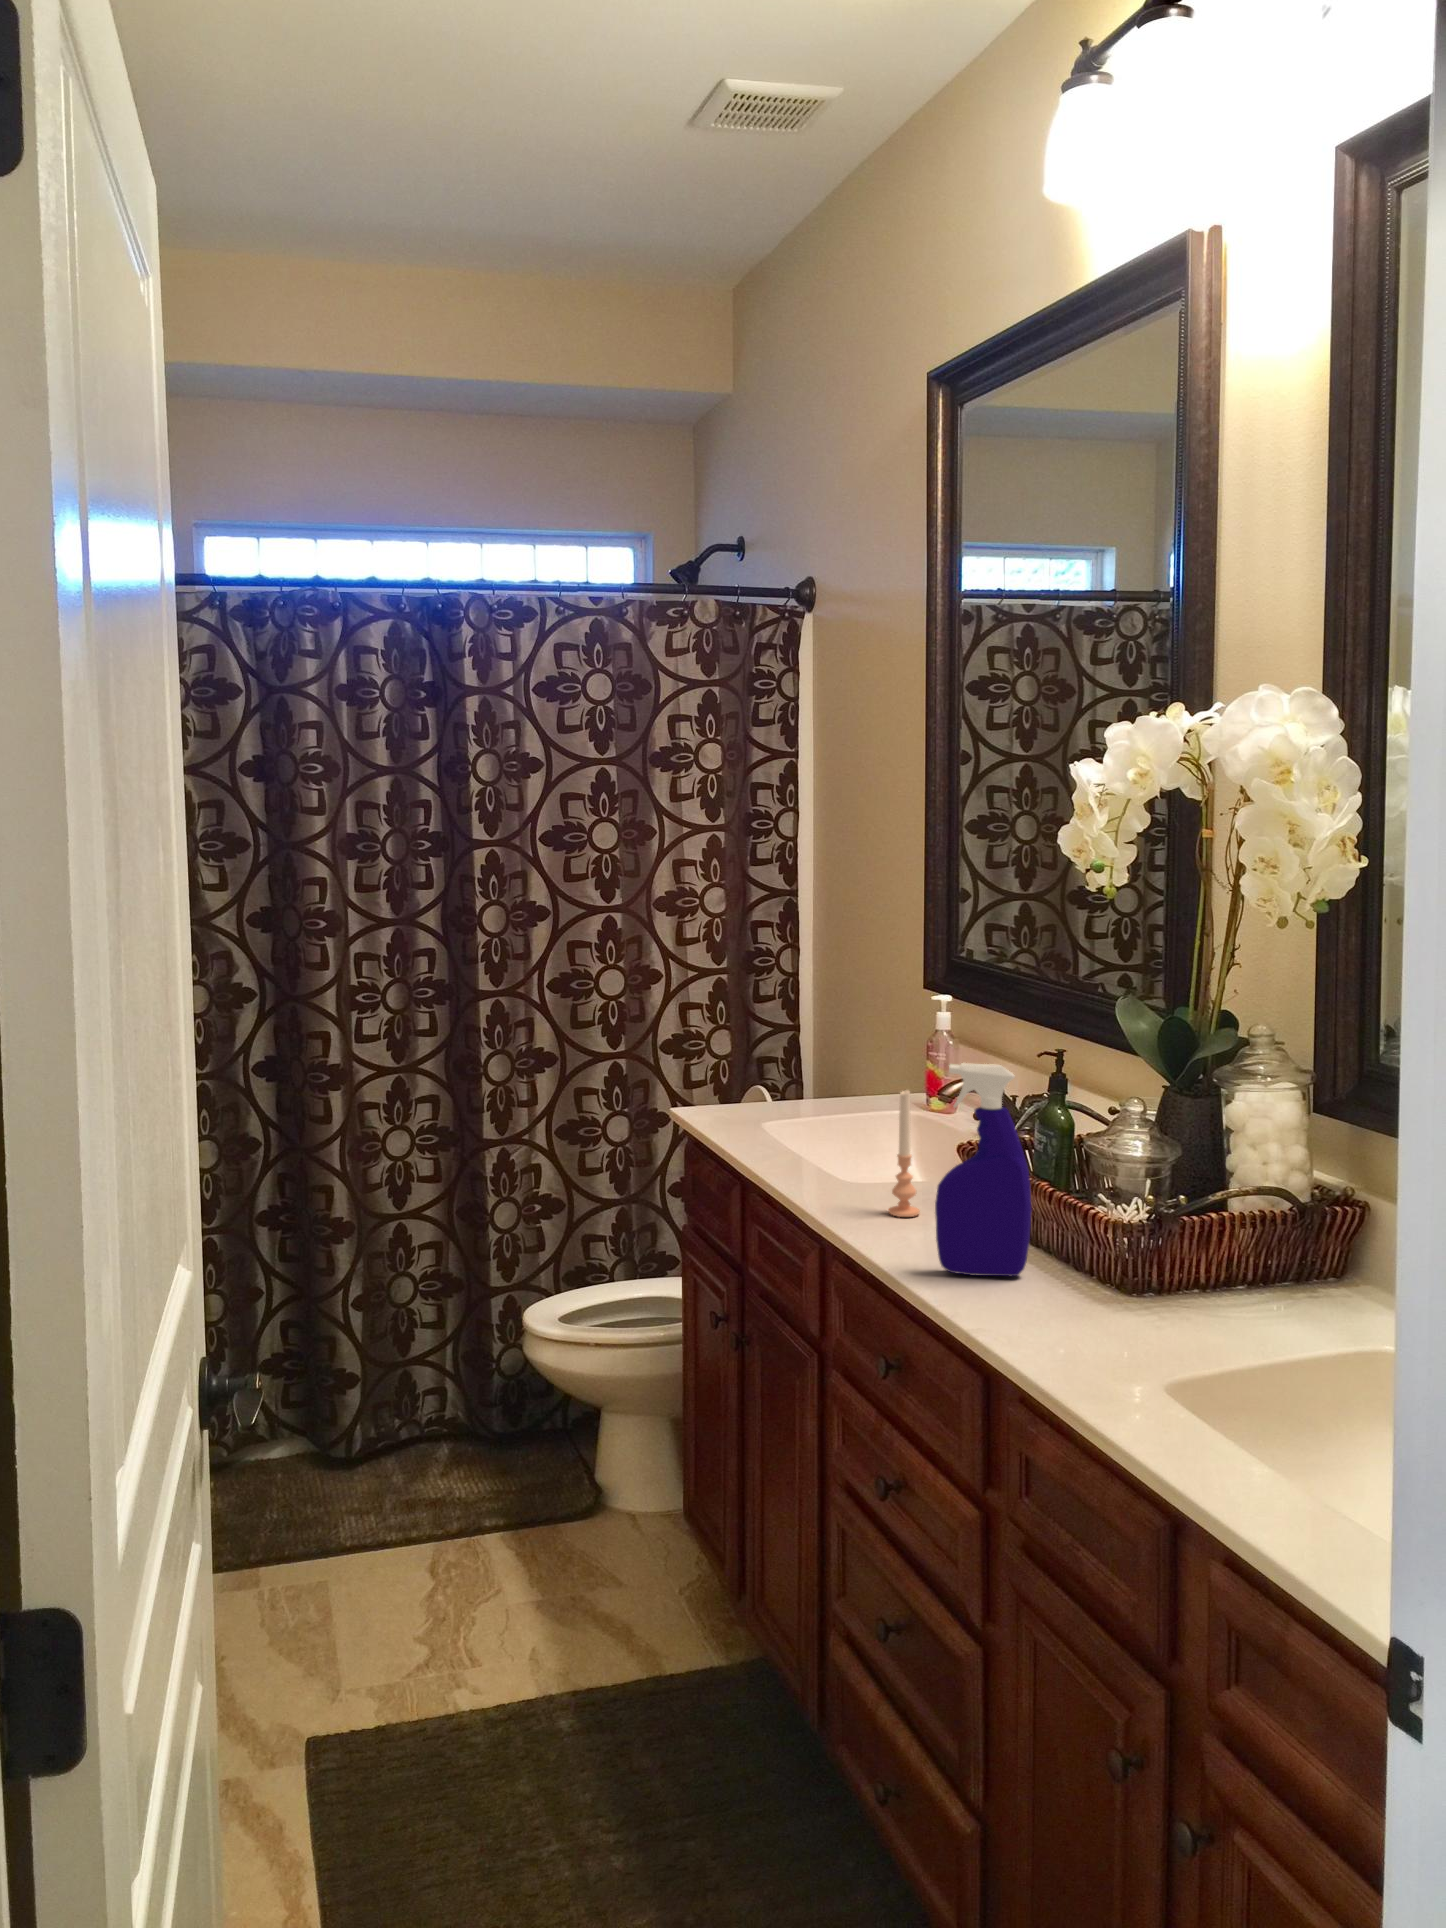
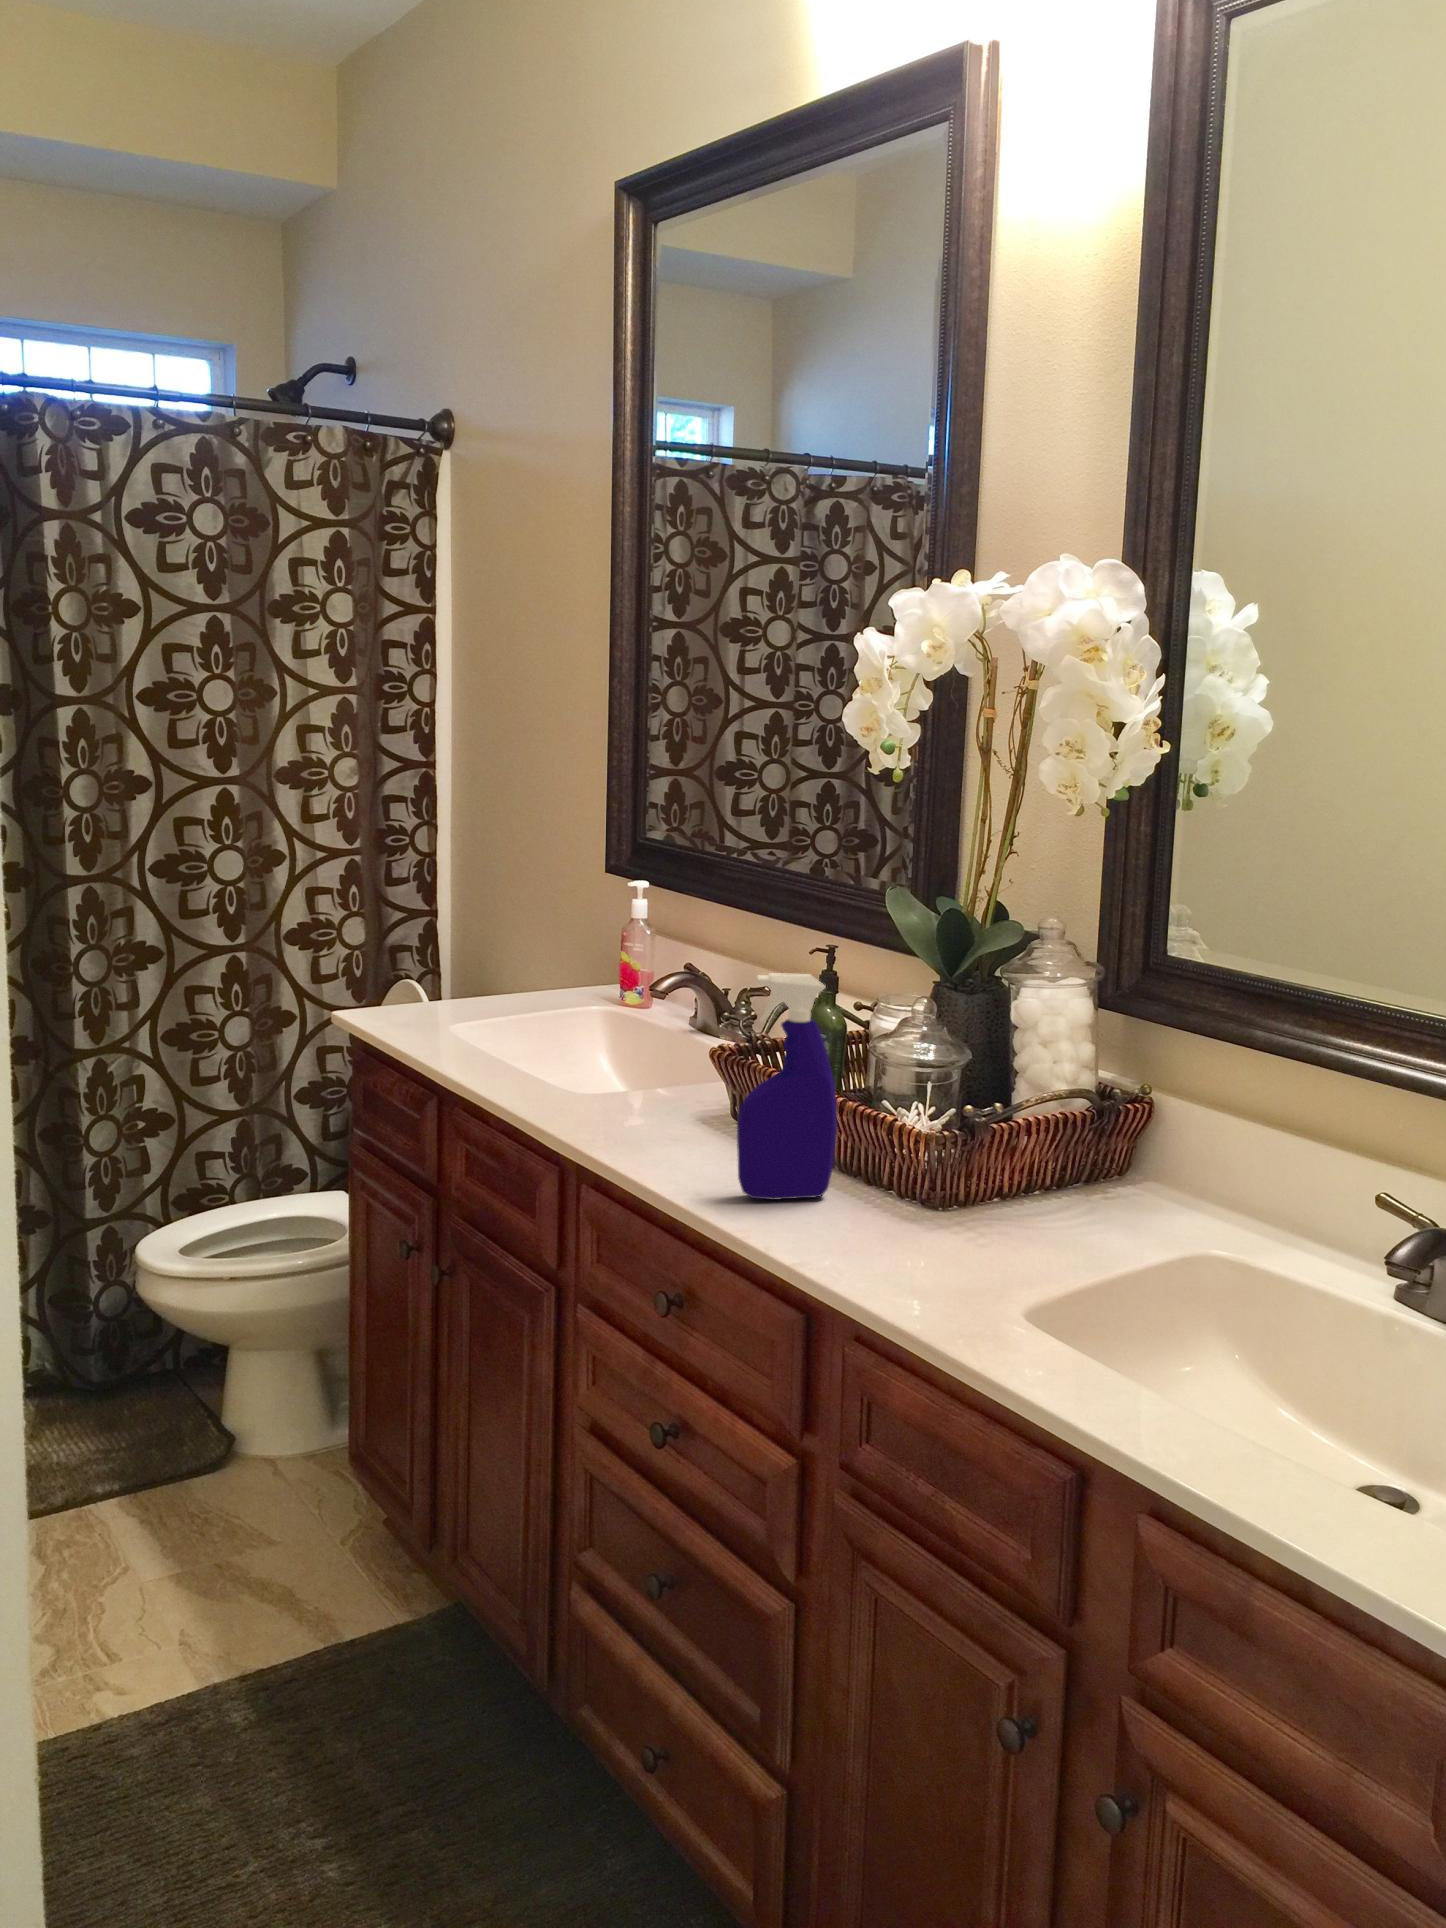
candle: present [888,1090,920,1217] -> none [646,997,680,1134]

